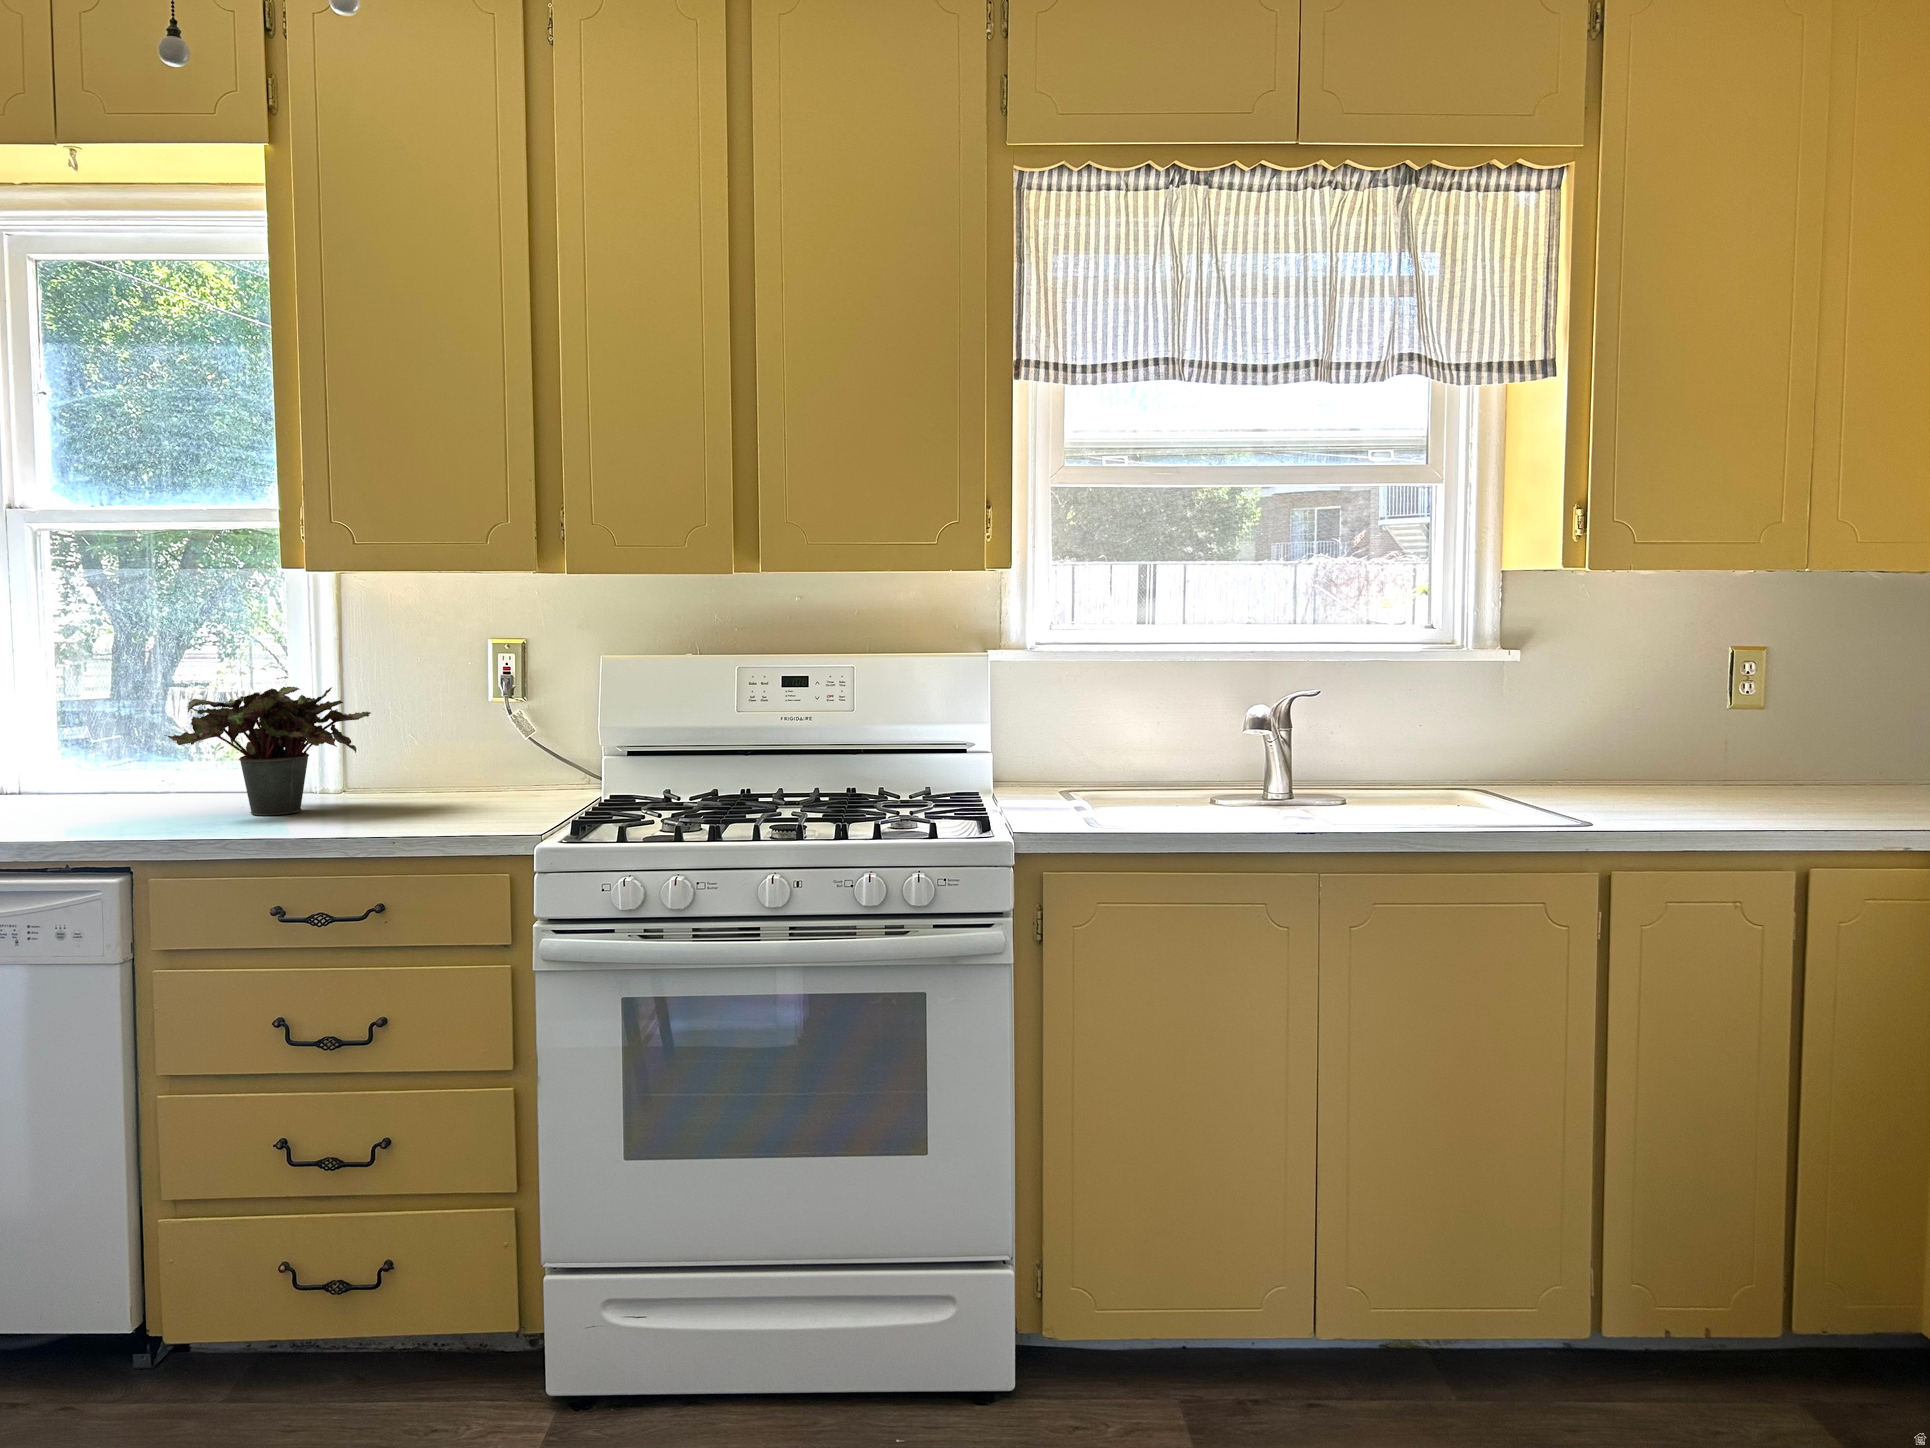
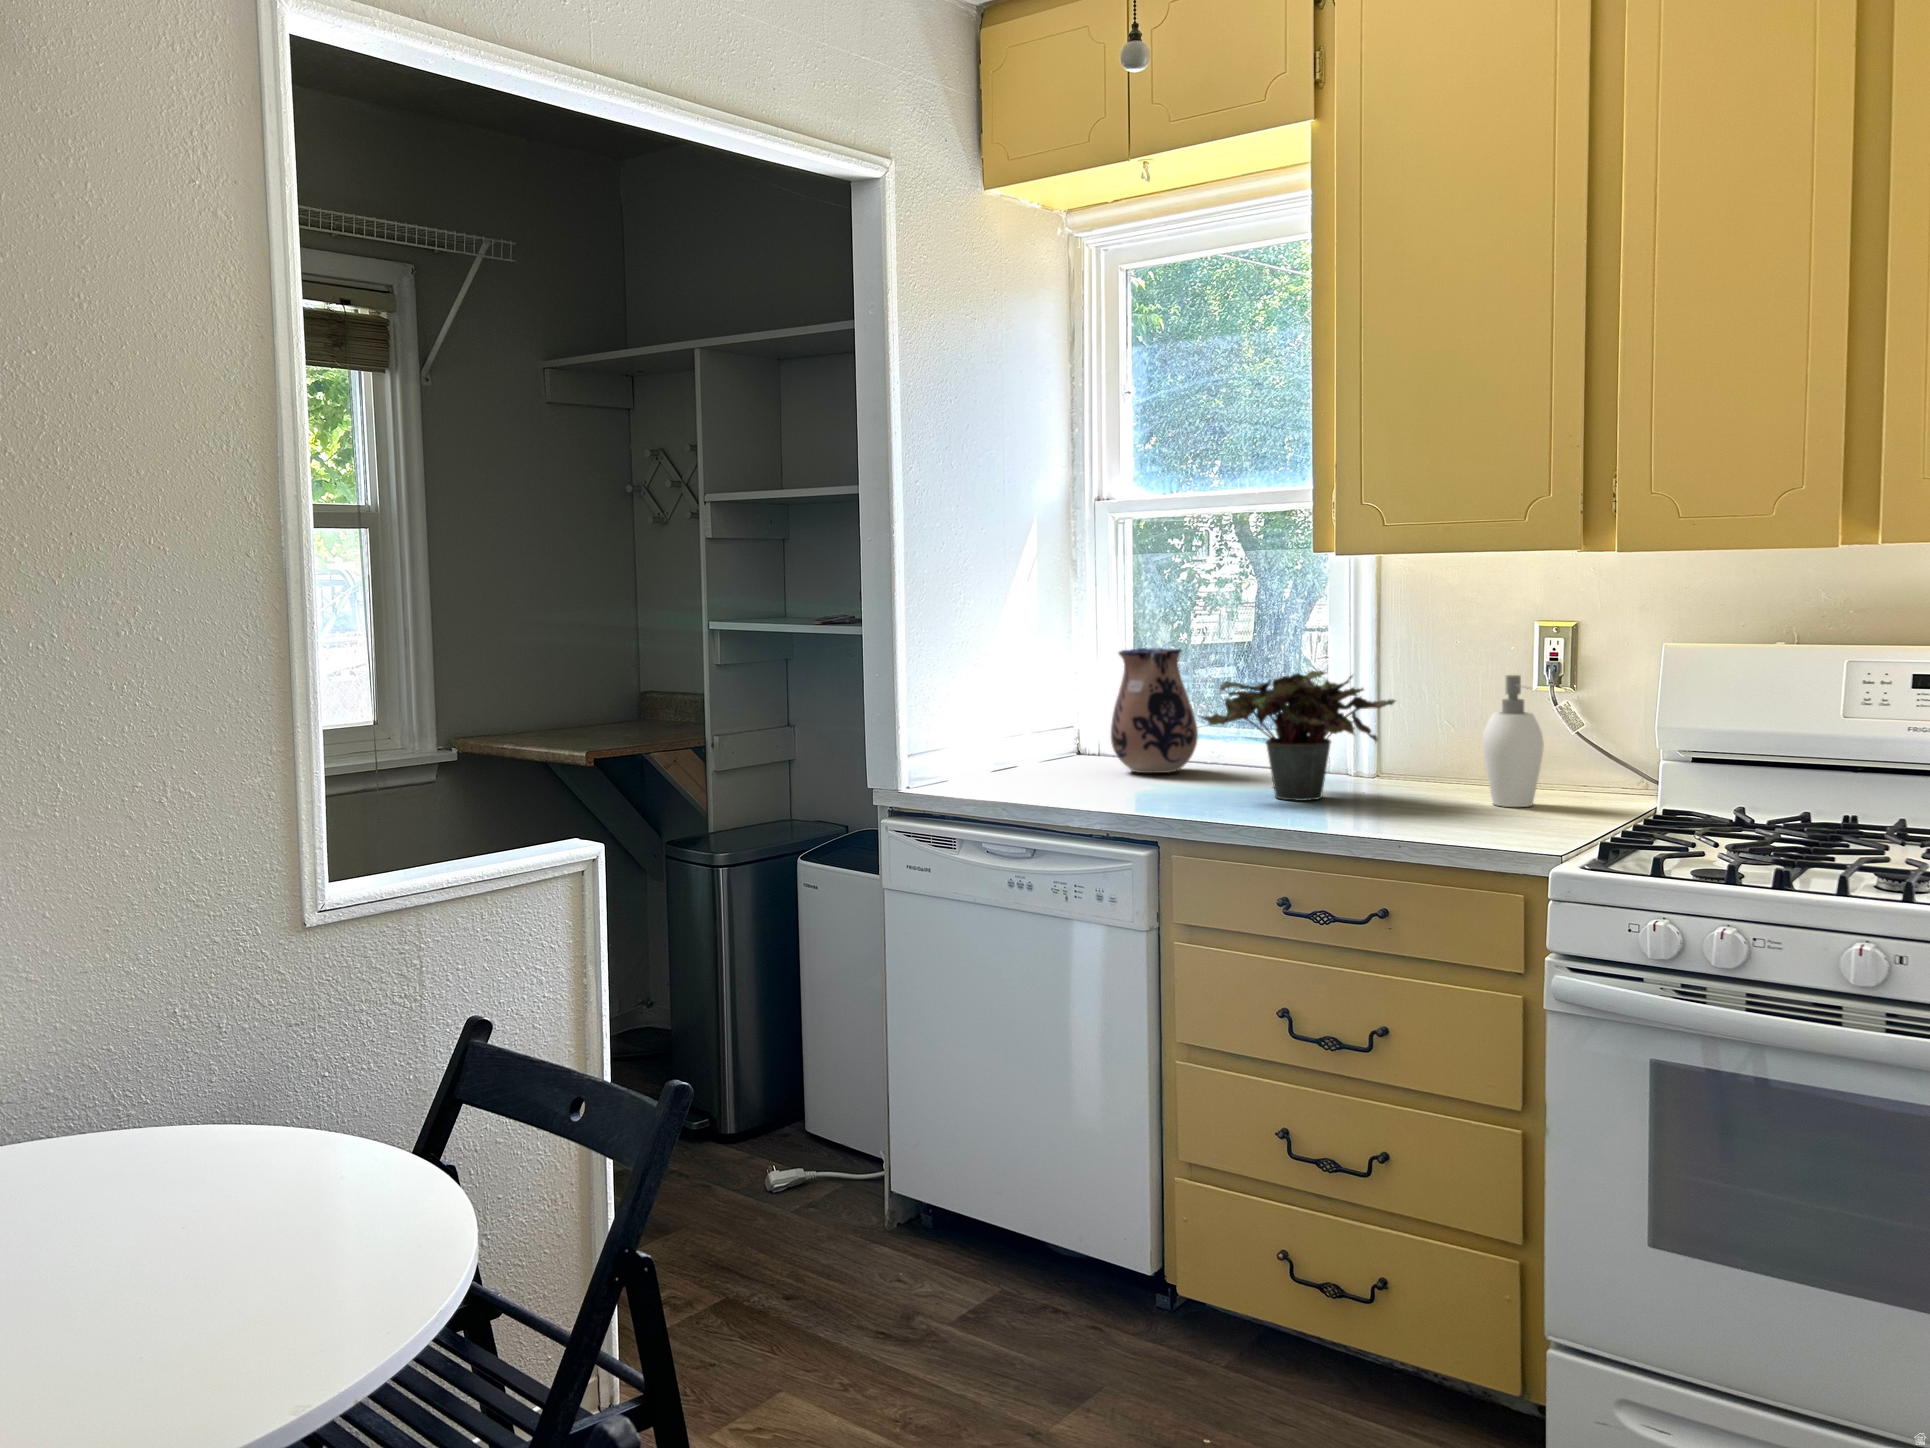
ceramic pitcher: none [44,670,151,805] -> present [1111,648,1198,773]
soap dispenser: none [452,685,506,803] -> present [1482,675,1544,807]

